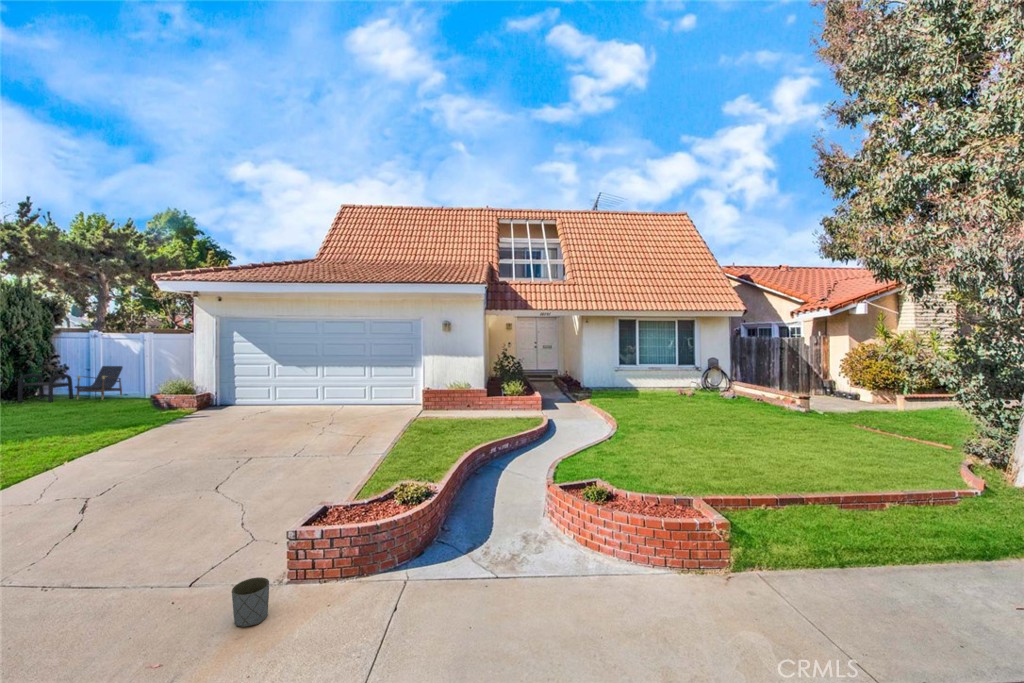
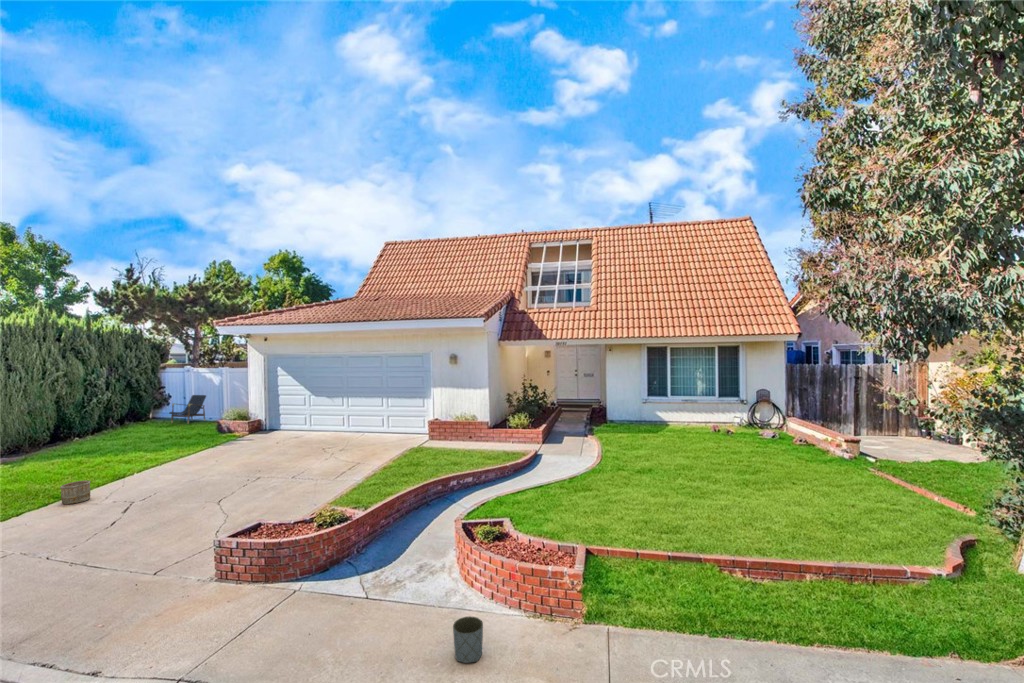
bench: present [18,374,73,402] -> none [132,401,170,425]
wooden bucket: none [26,460,66,490] -> present [60,480,90,504]
planter: present [232,577,269,627] -> present [453,617,483,663]

